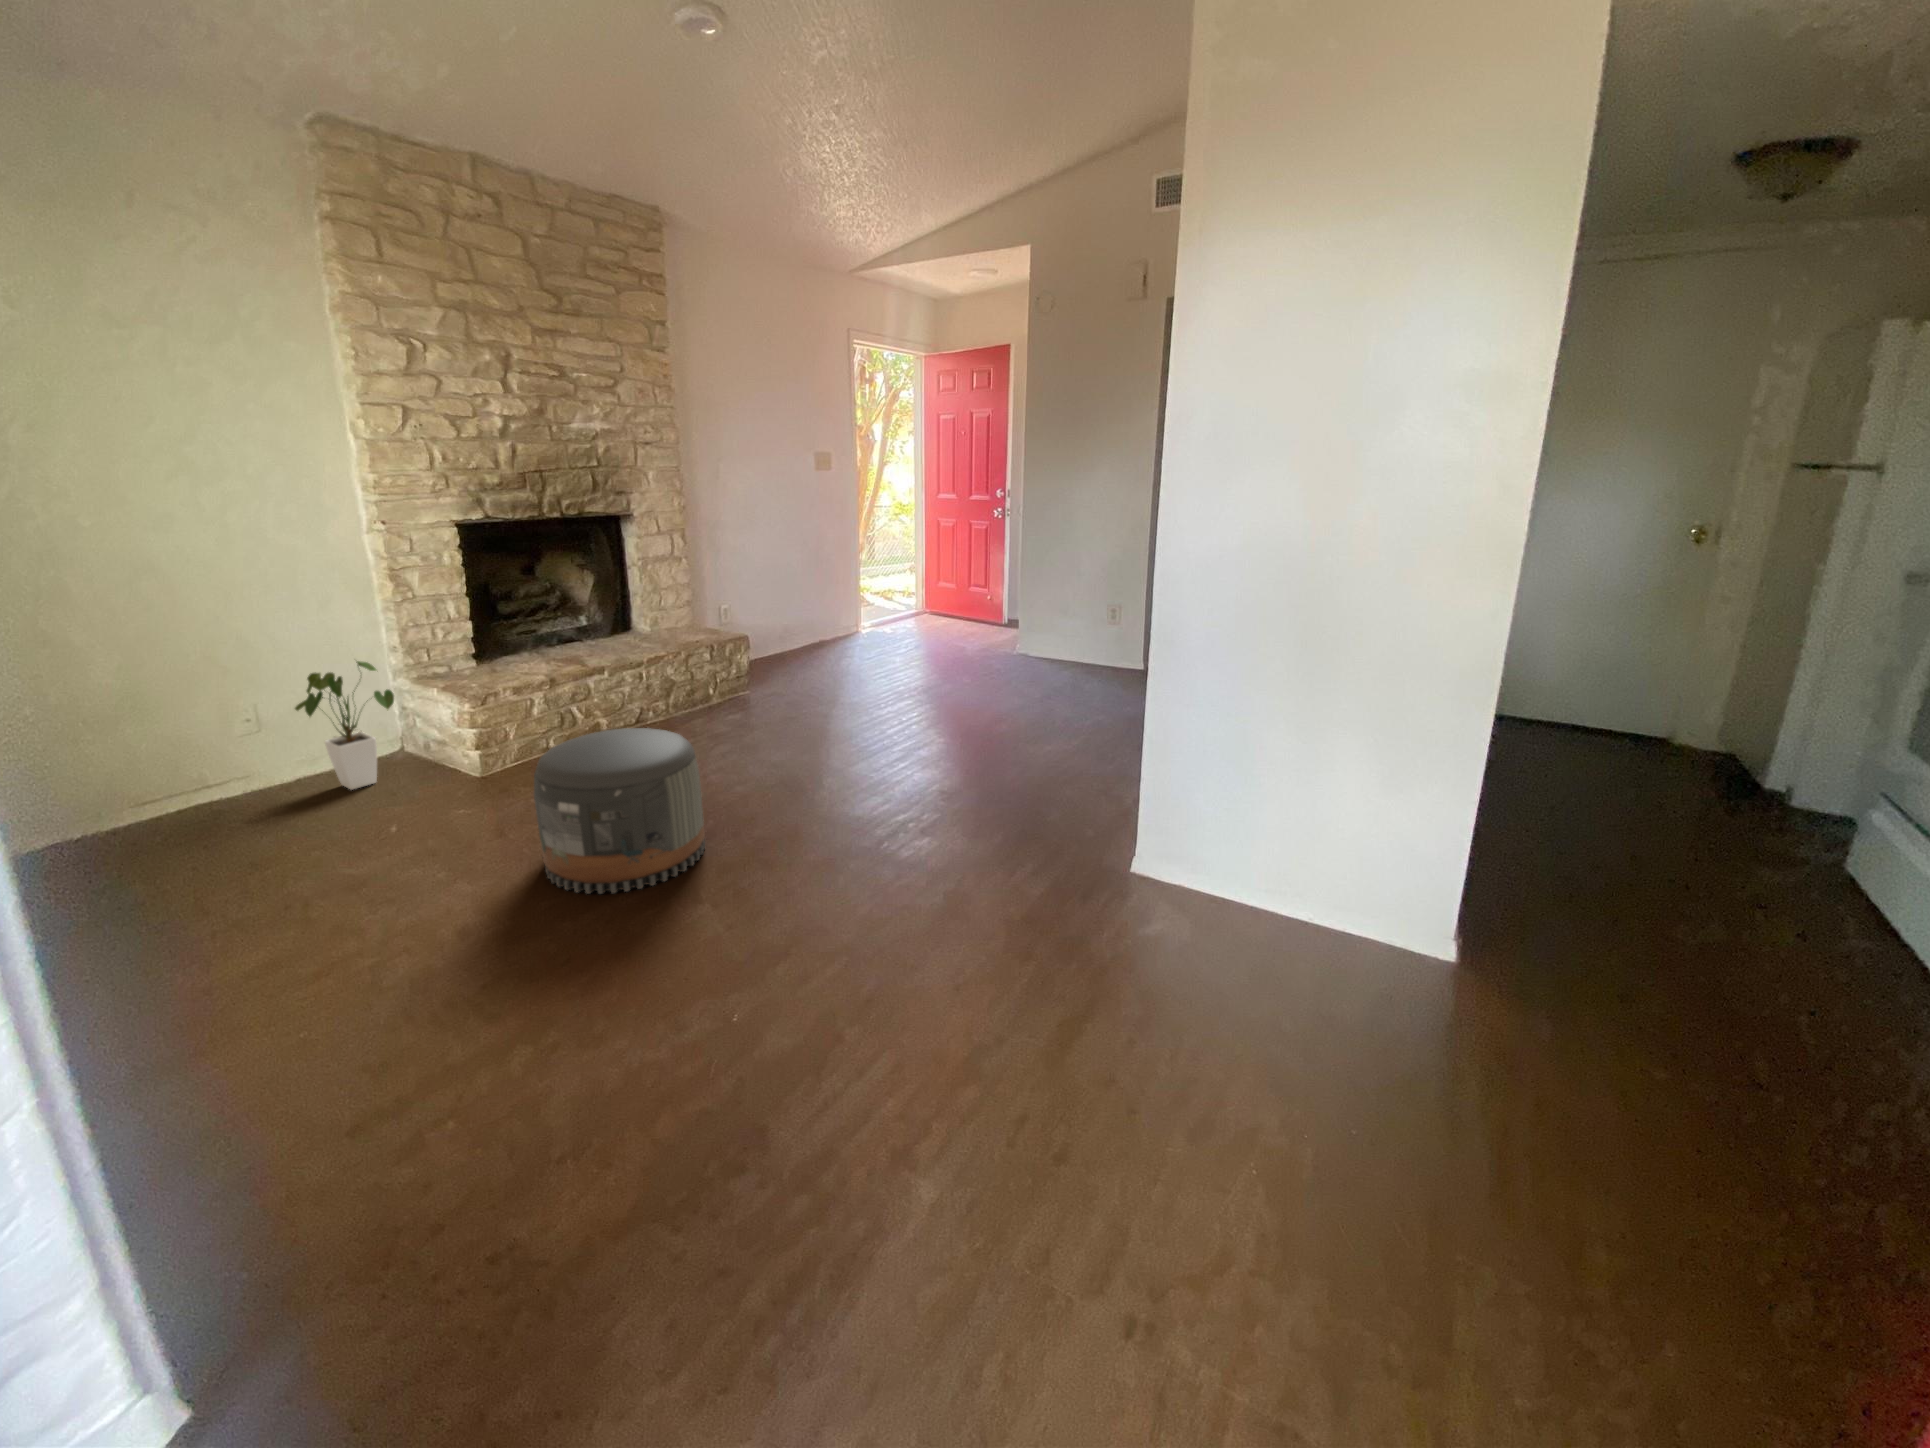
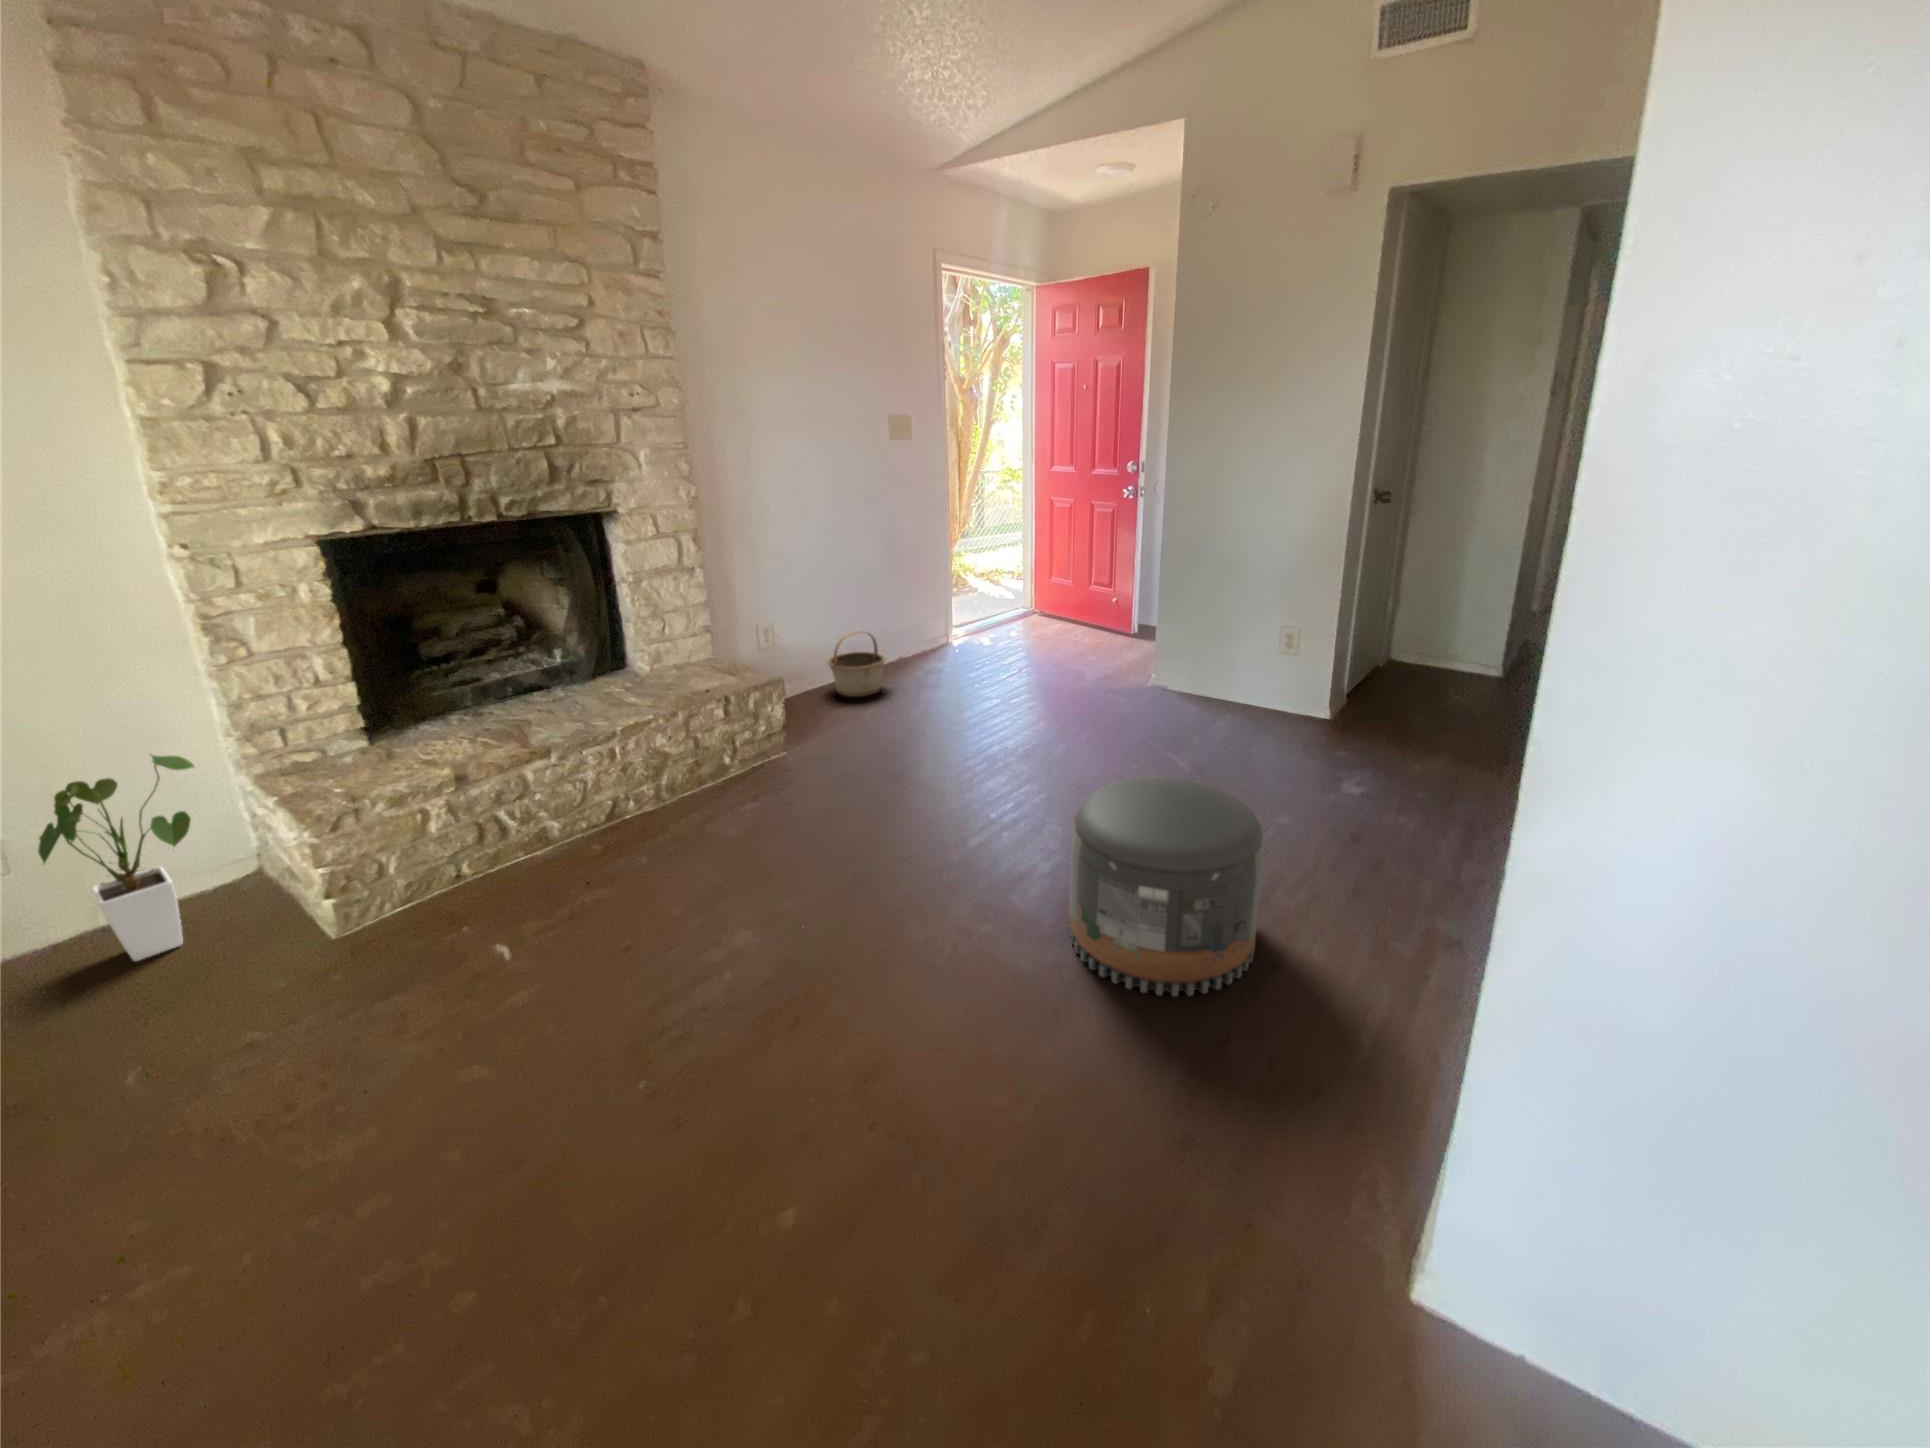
basket: none [772,611,816,660] -> present [828,631,885,697]
pouf: present [534,728,705,894] -> present [1069,777,1264,996]

